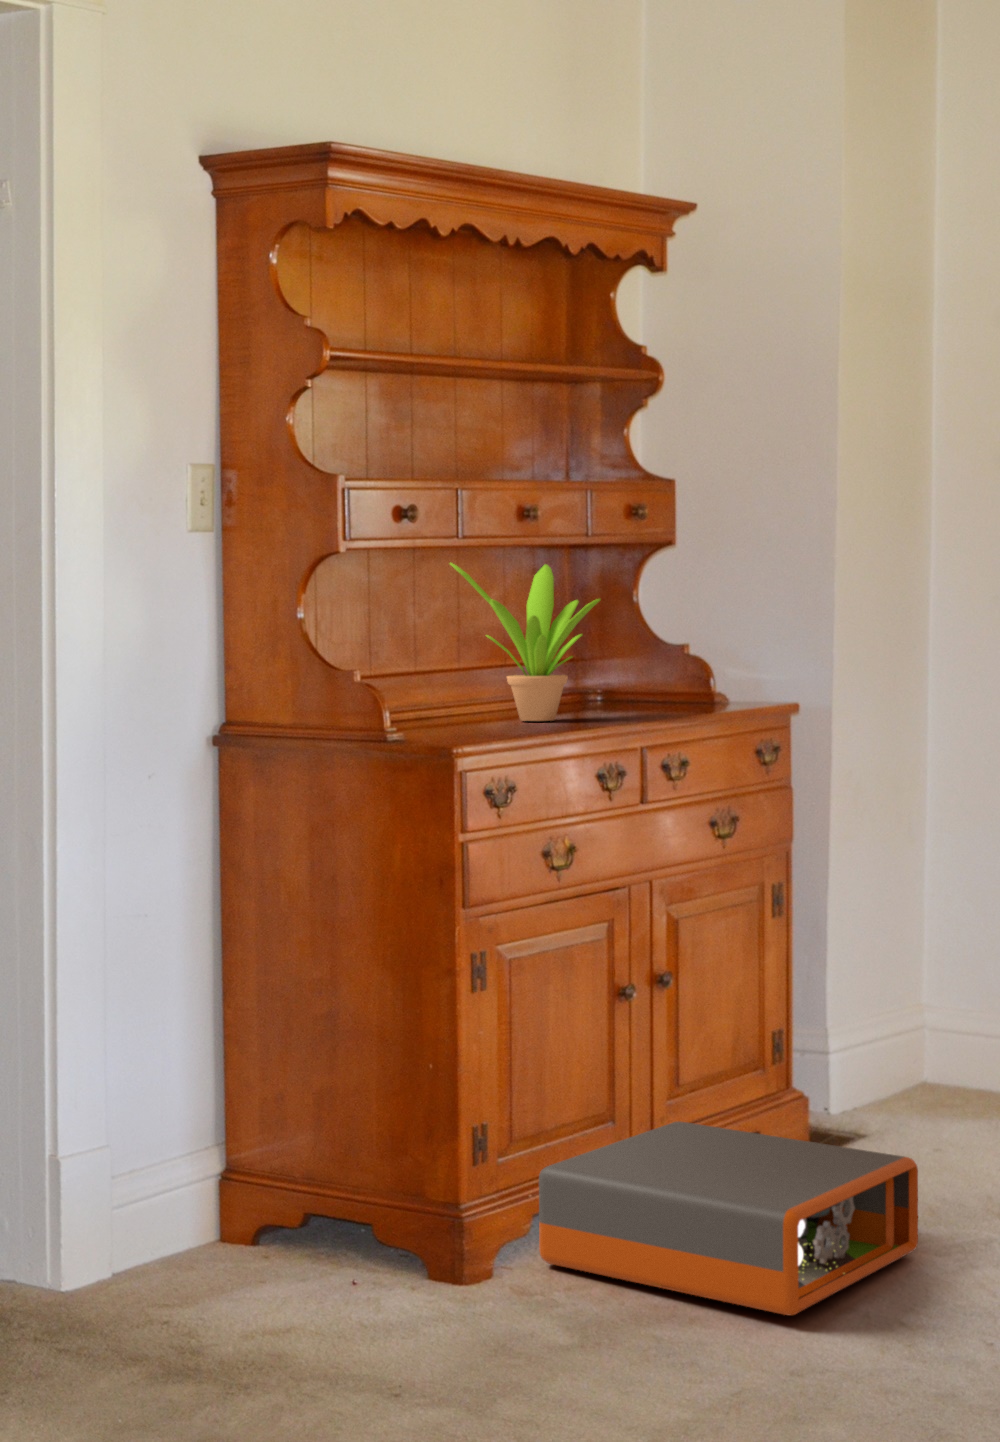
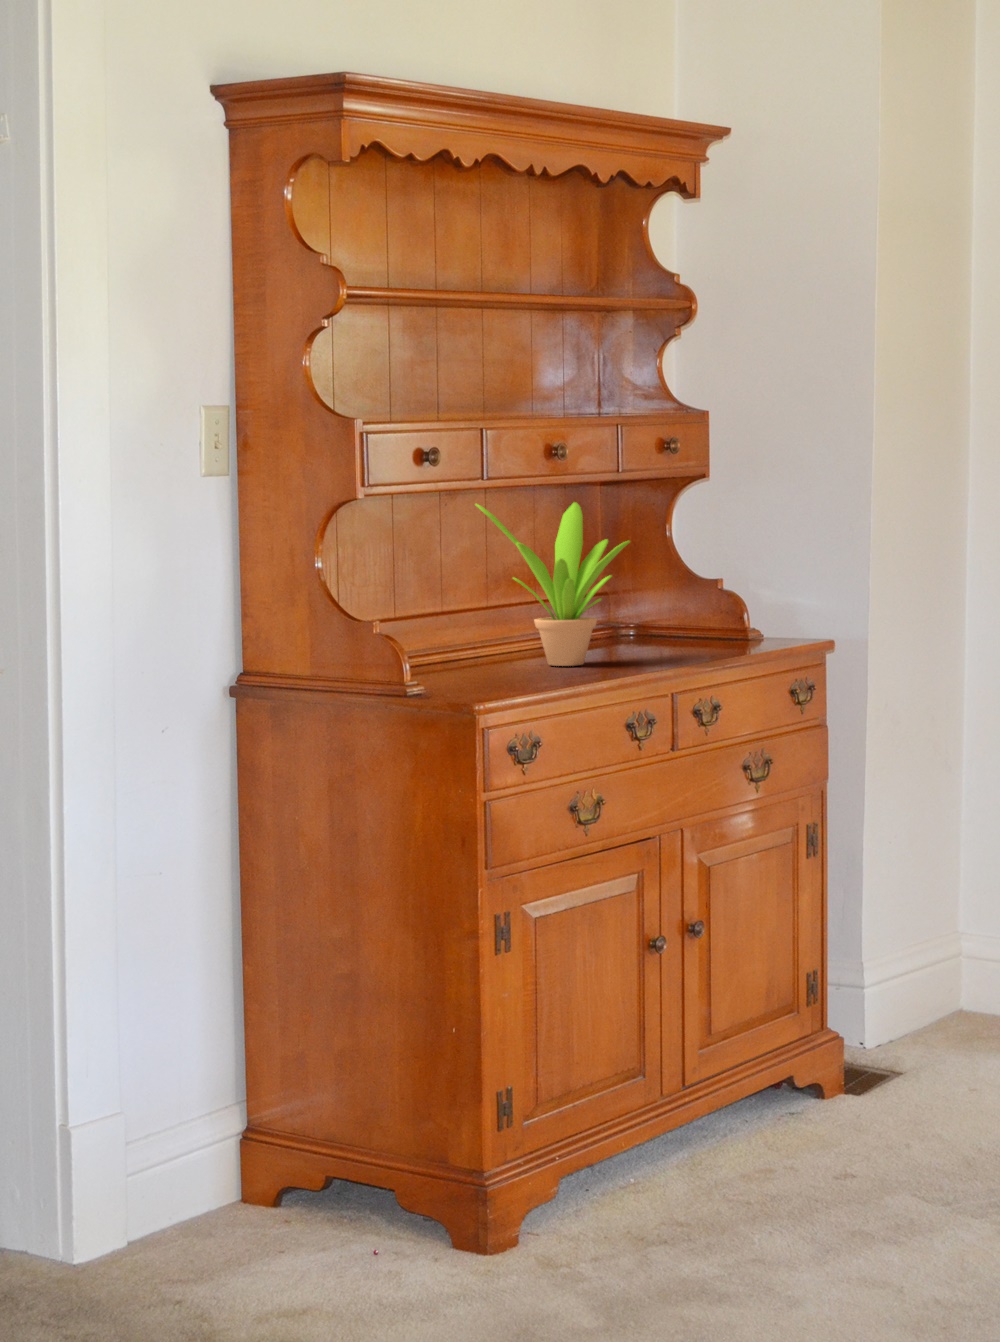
storage box: present [539,1122,918,1315] -> none [565,1075,957,1297]

